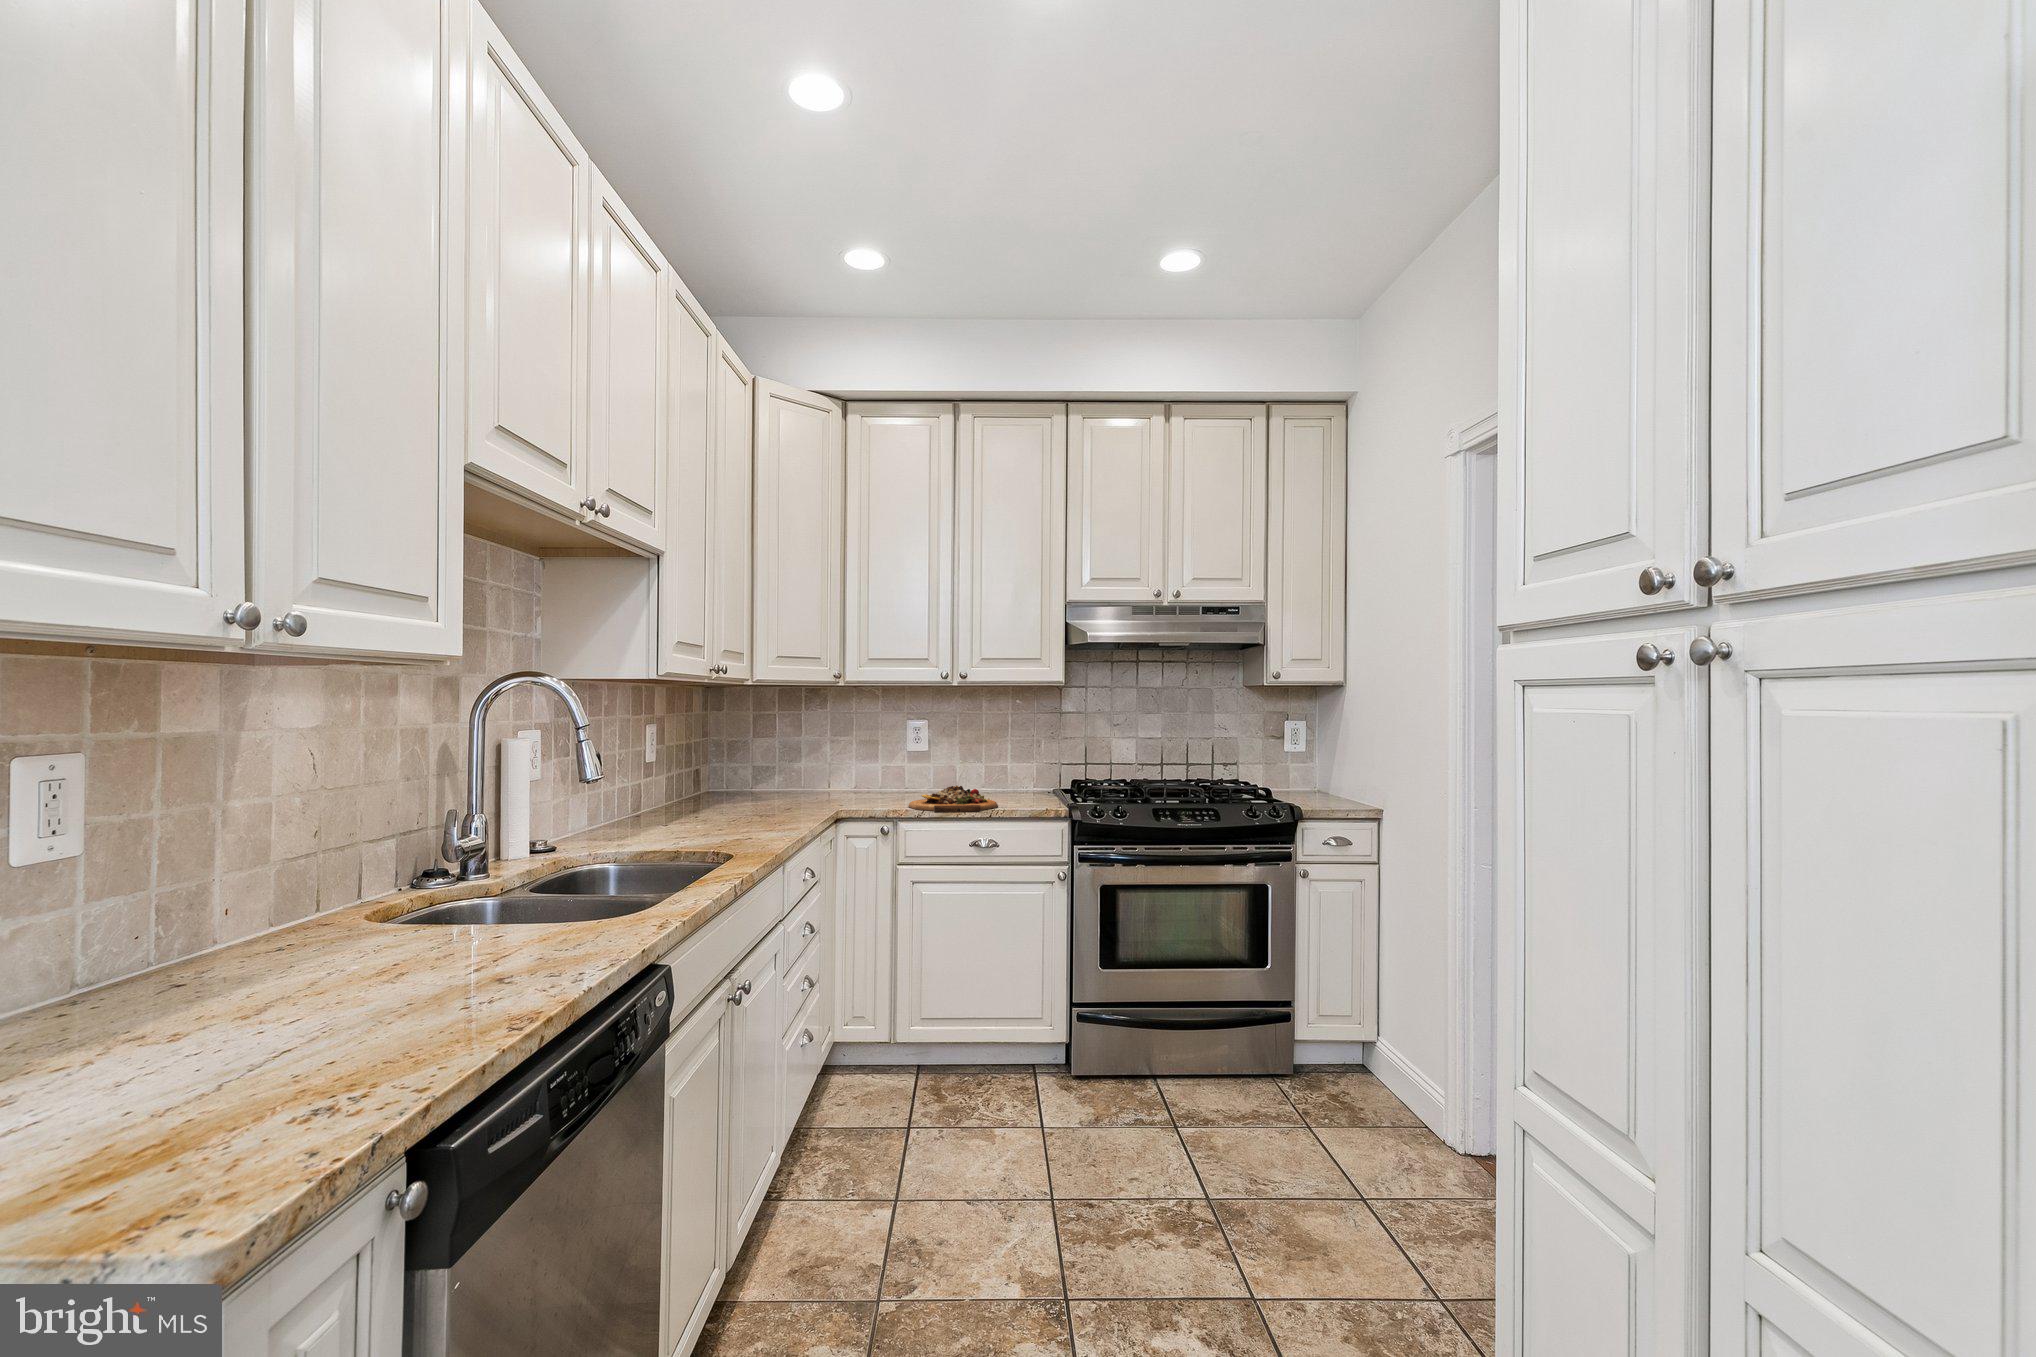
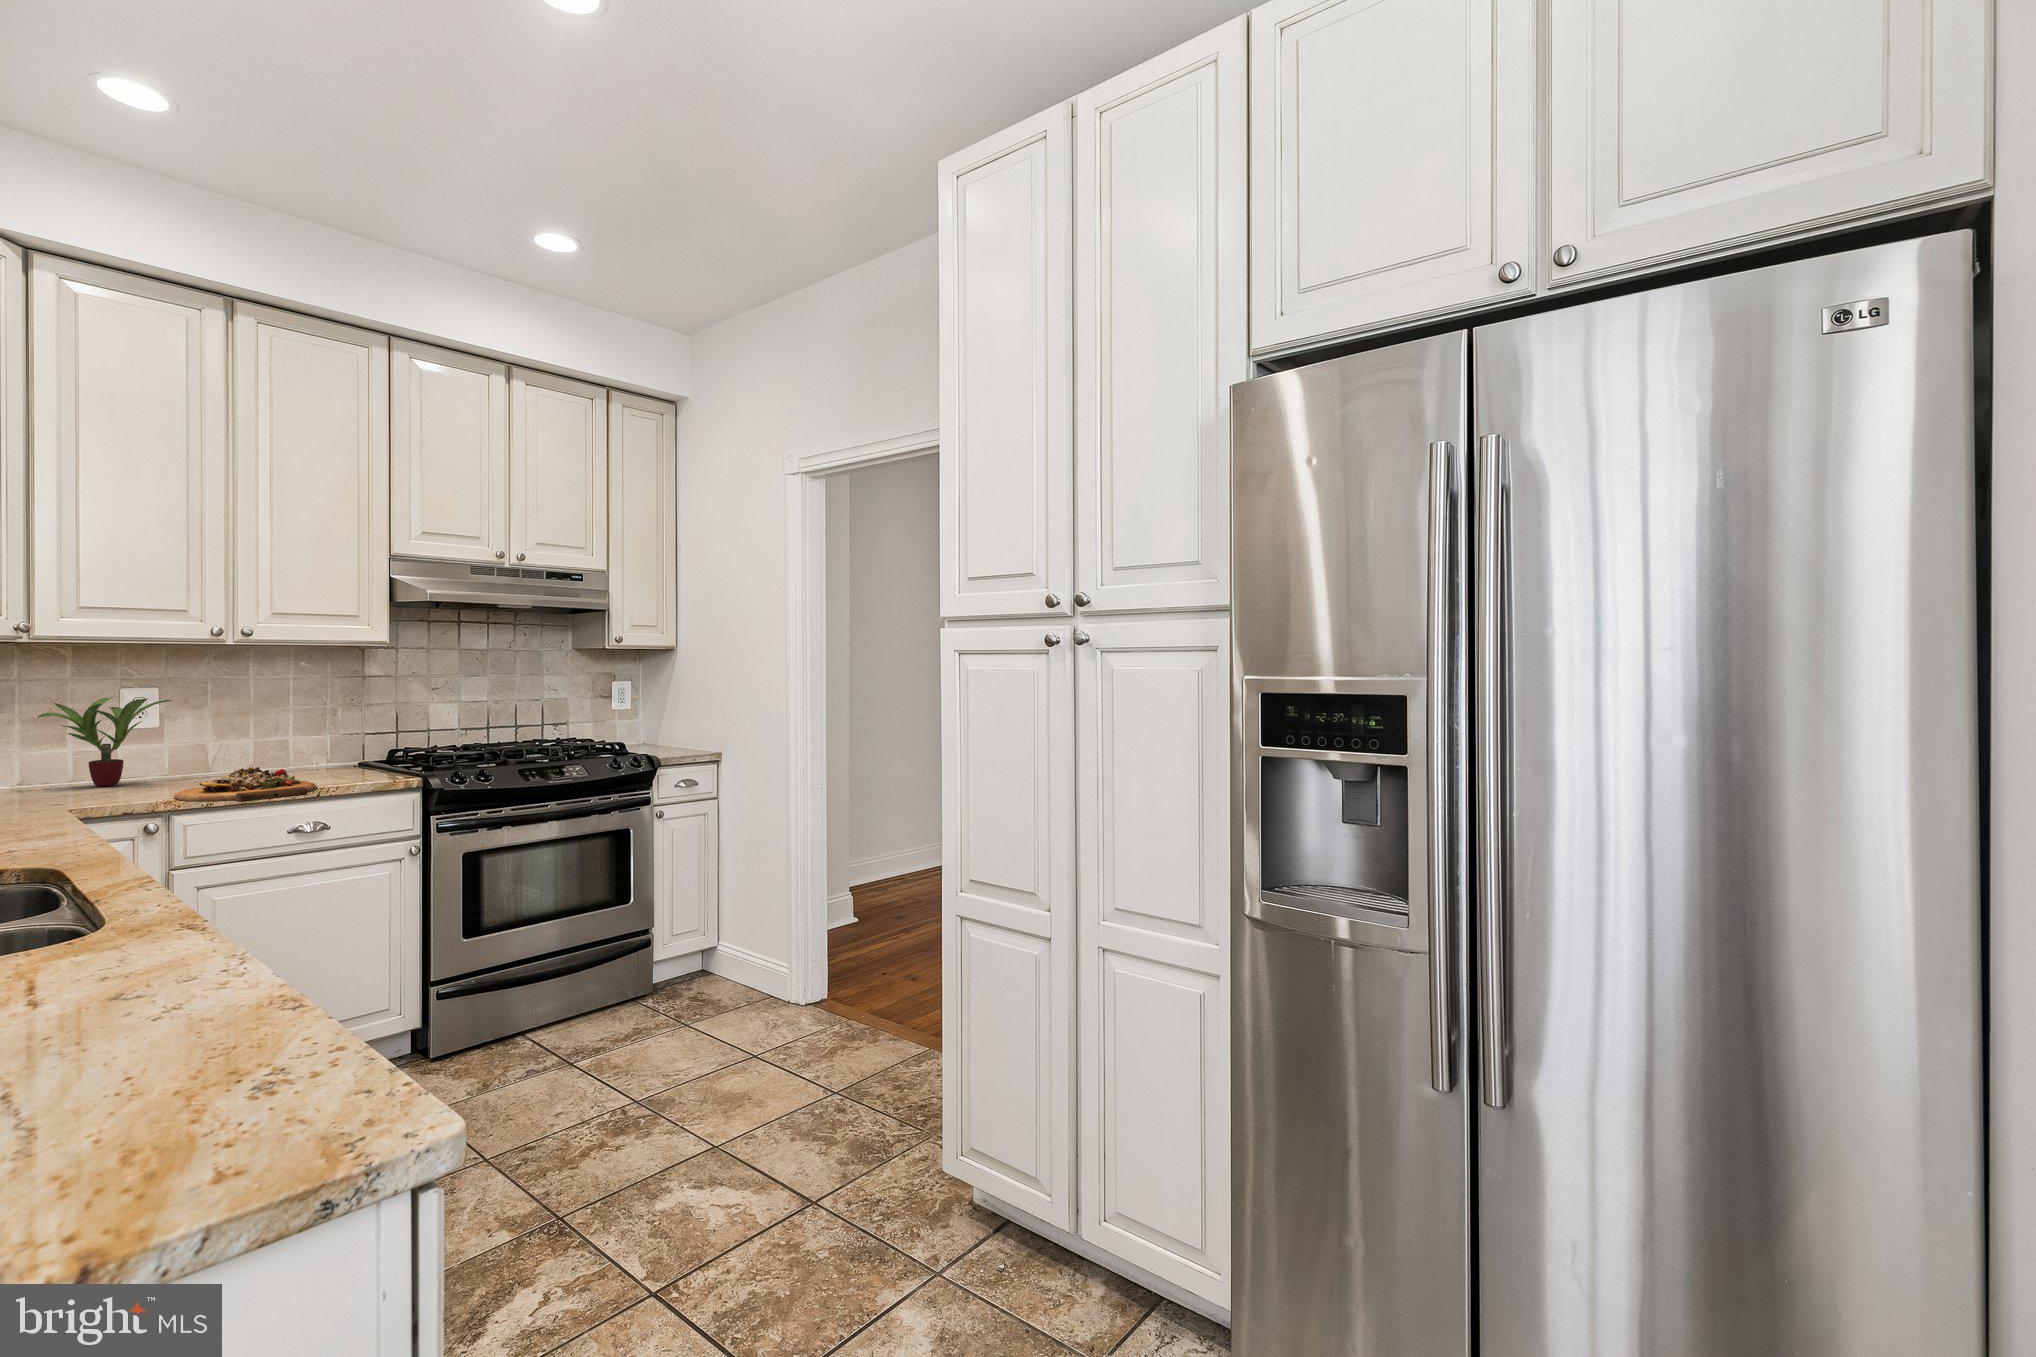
potted plant: none [864,724,939,793] -> present [38,696,171,786]

